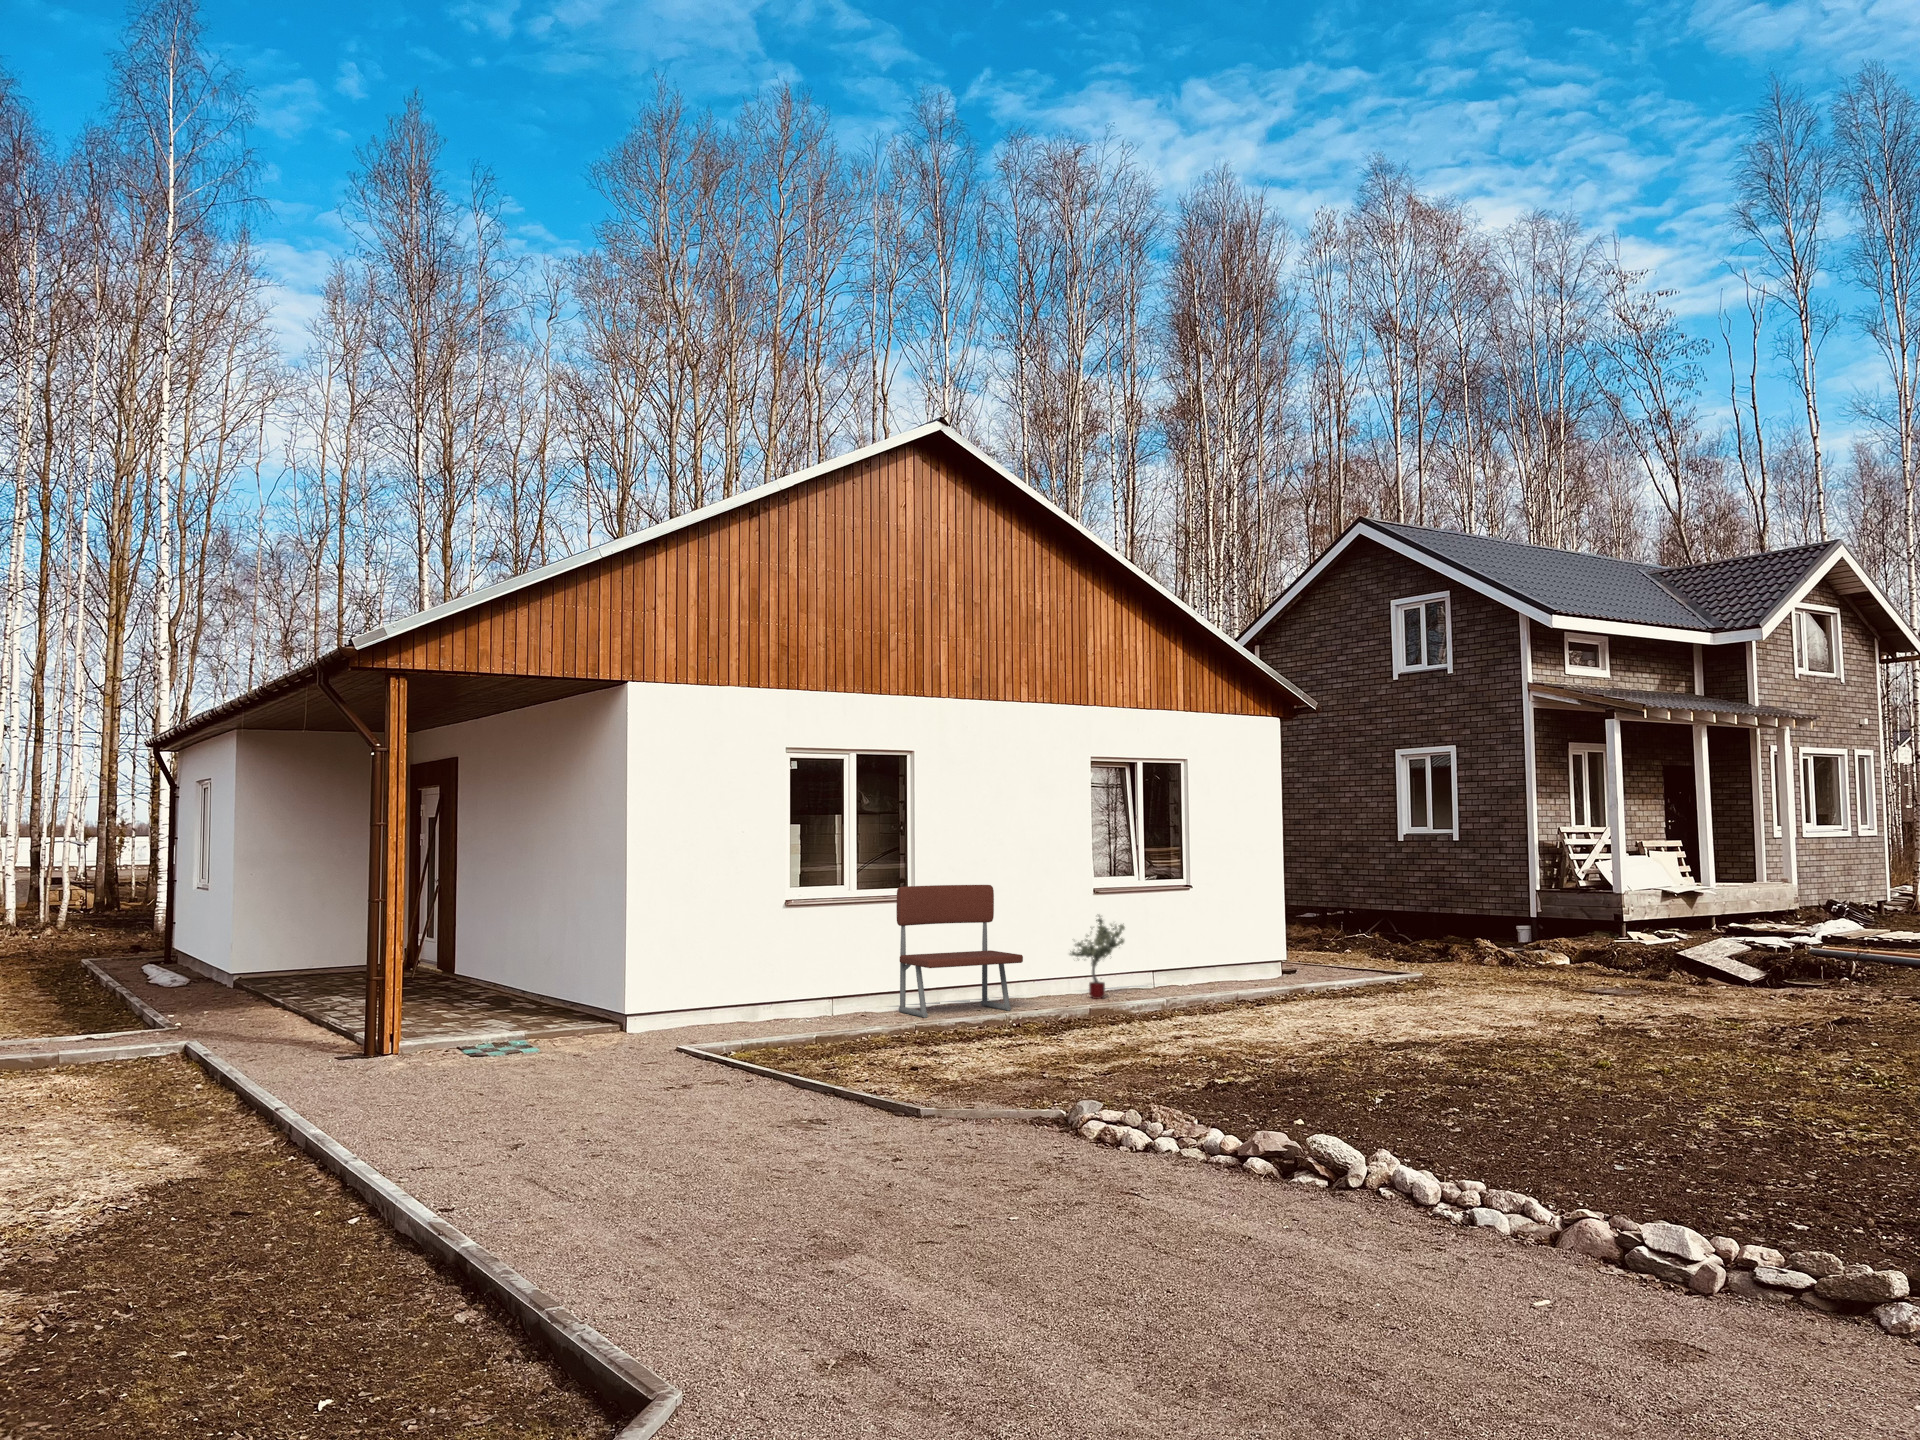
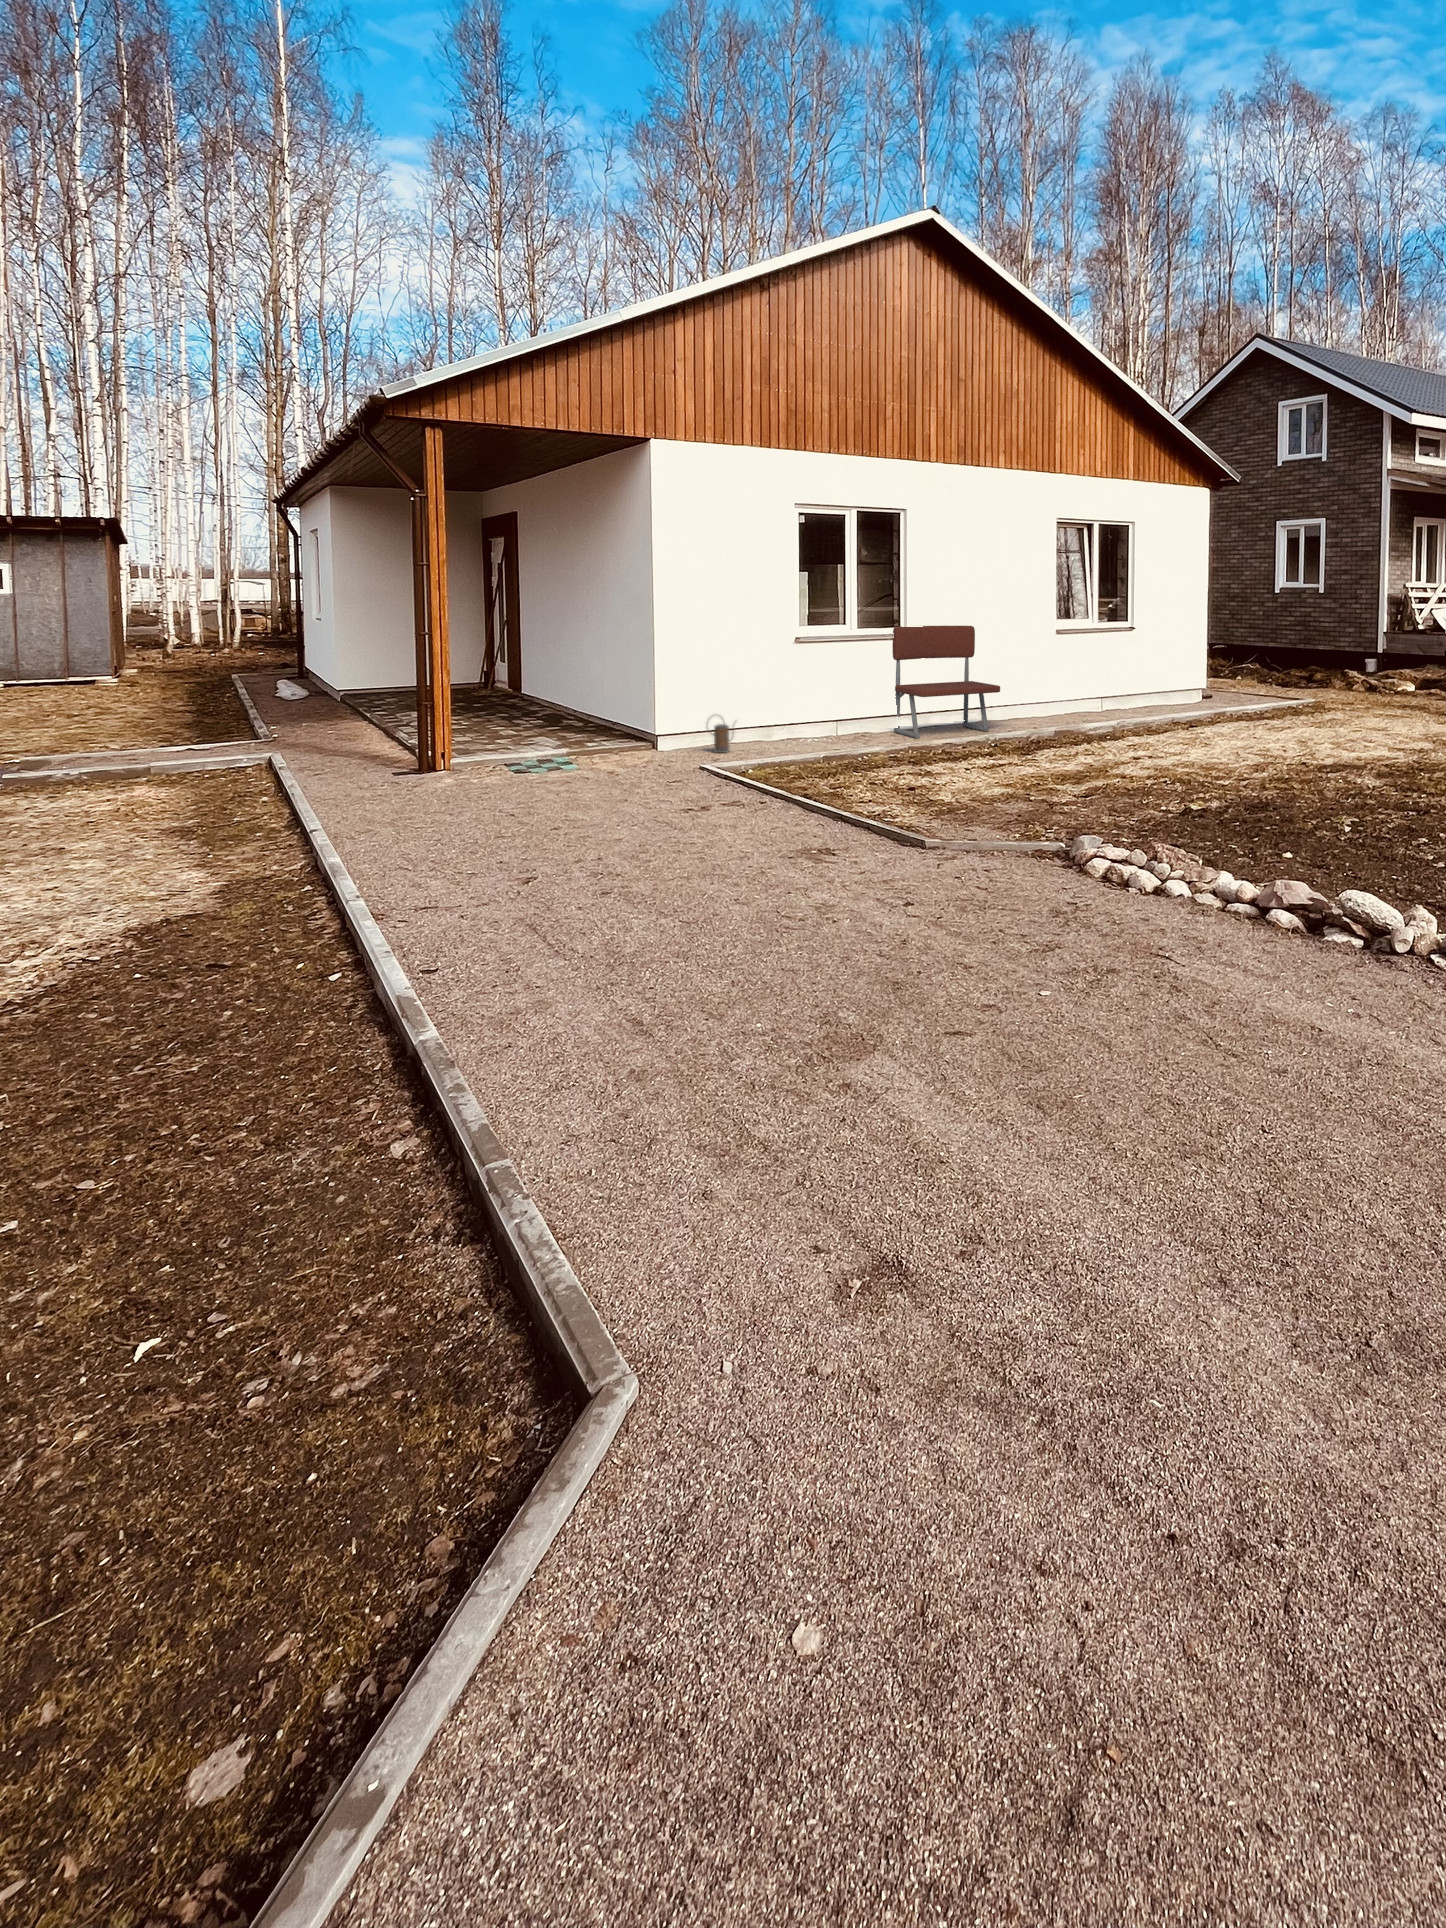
potted tree: present [1070,915,1125,999] -> none [1034,650,1082,721]
watering can: none [683,988,717,1033] -> present [713,723,732,753]

